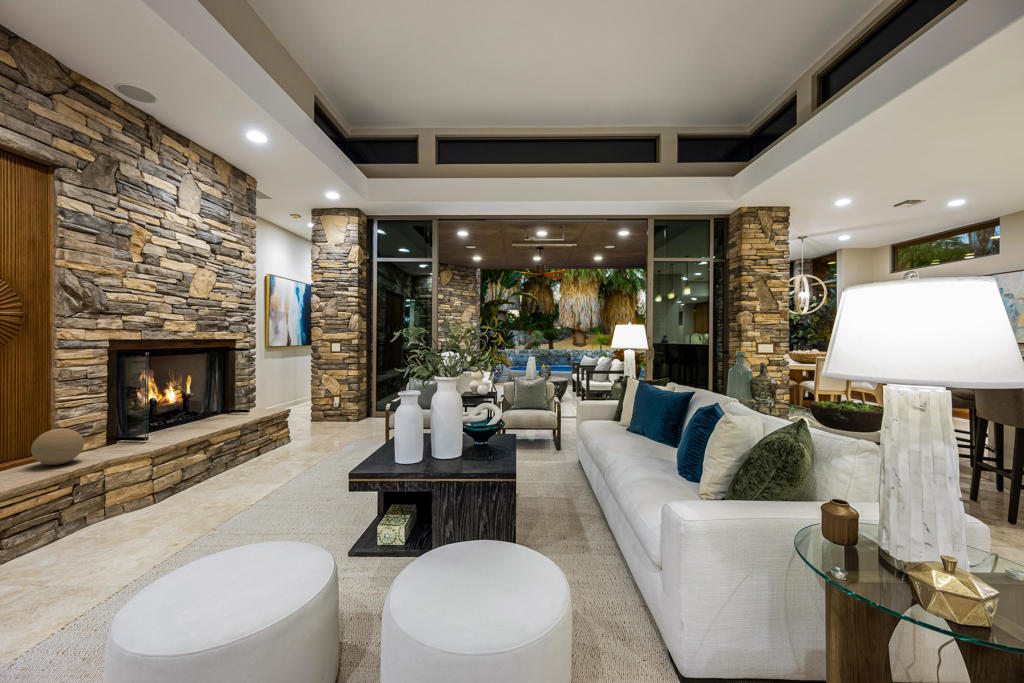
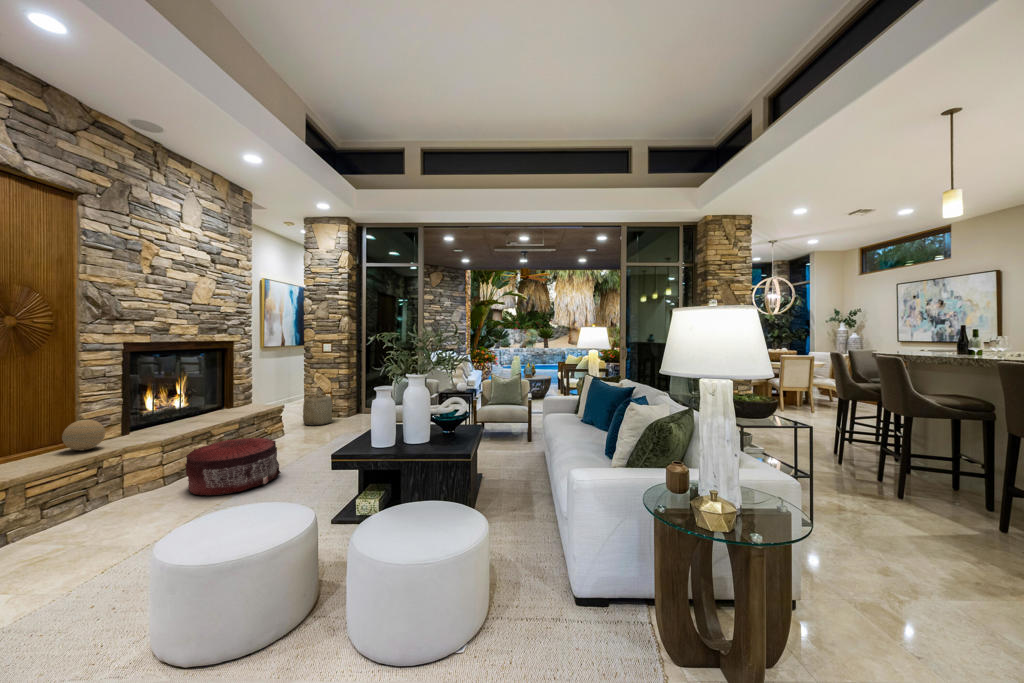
basket: none [310,394,341,430] -> present [303,392,332,425]
pouf: none [177,446,287,516] -> present [185,437,280,495]

